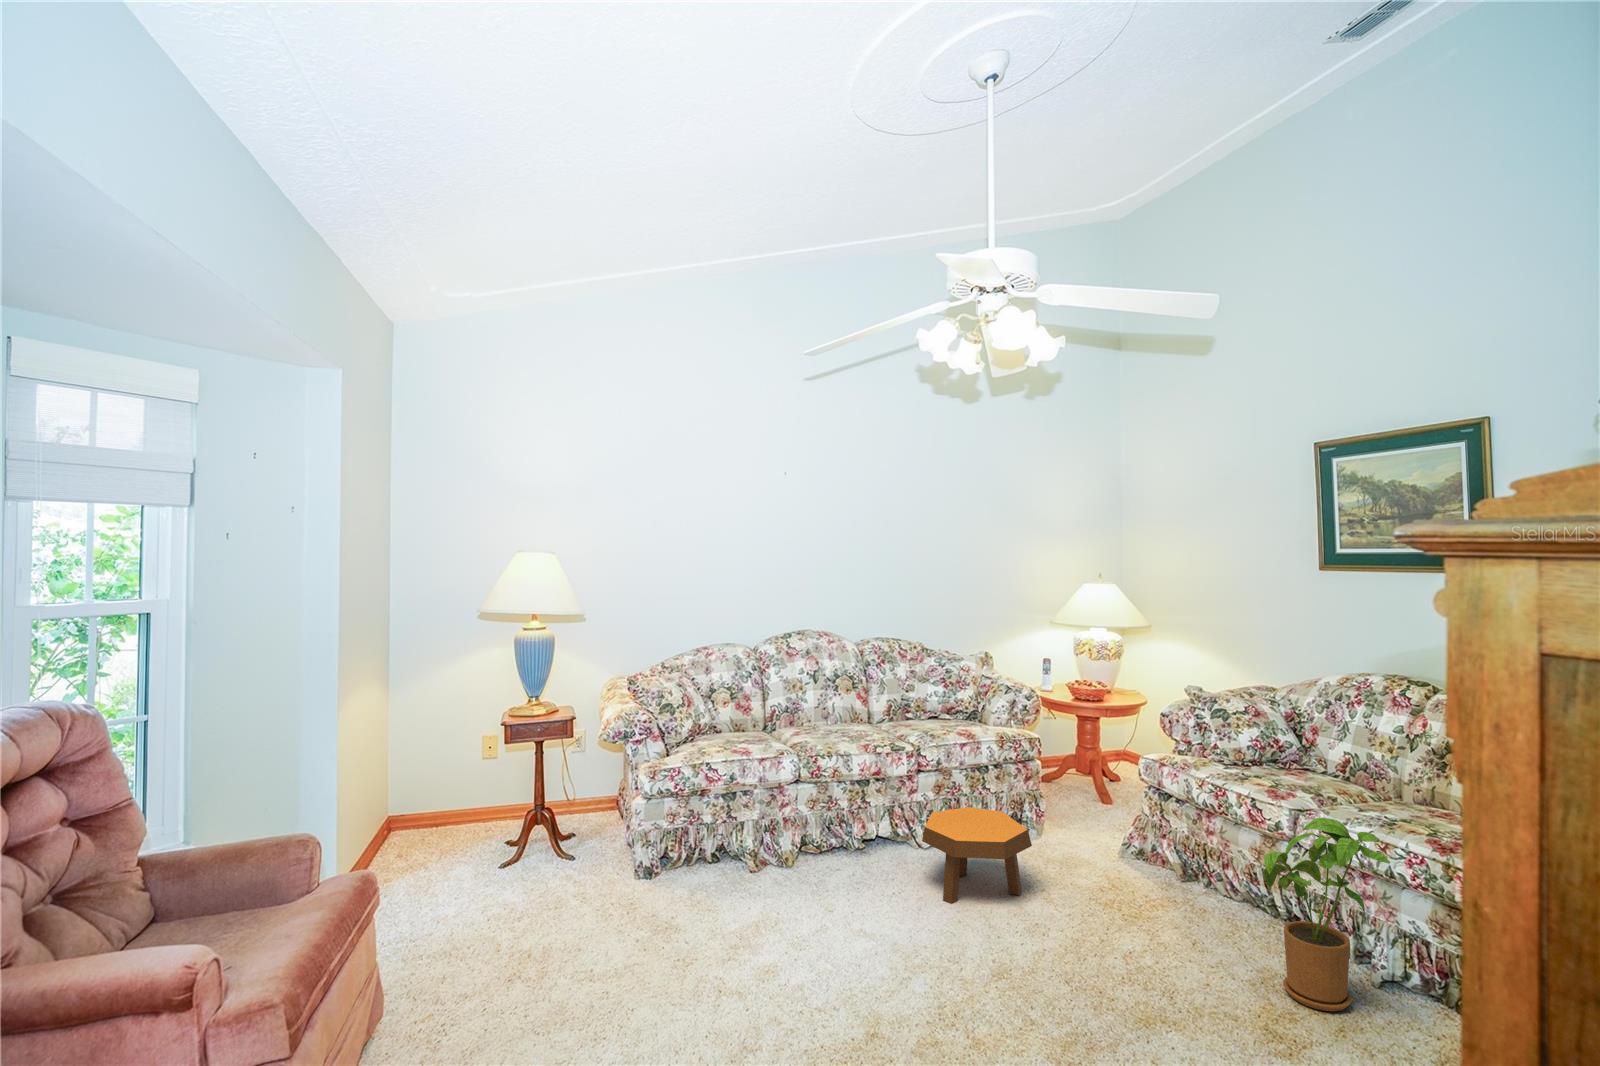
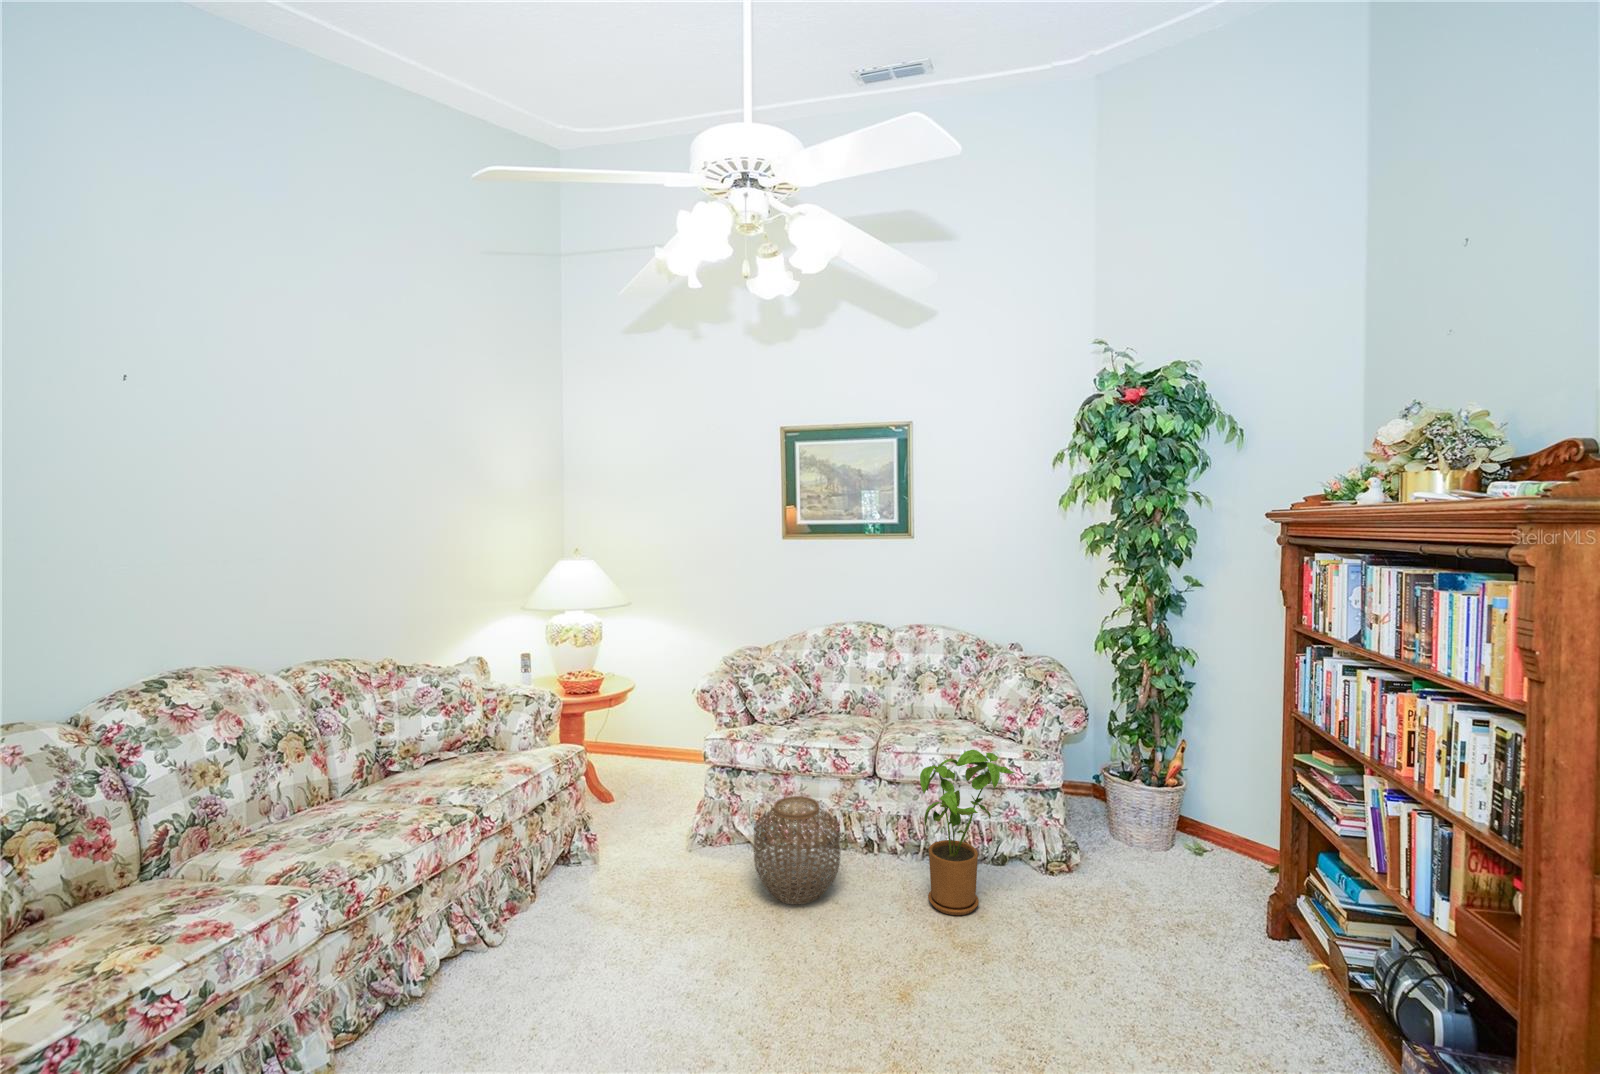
footstool: present [922,807,1032,904] -> none [541,850,677,1000]
woven basket: none [1119,822,1214,930] -> present [754,796,840,904]

